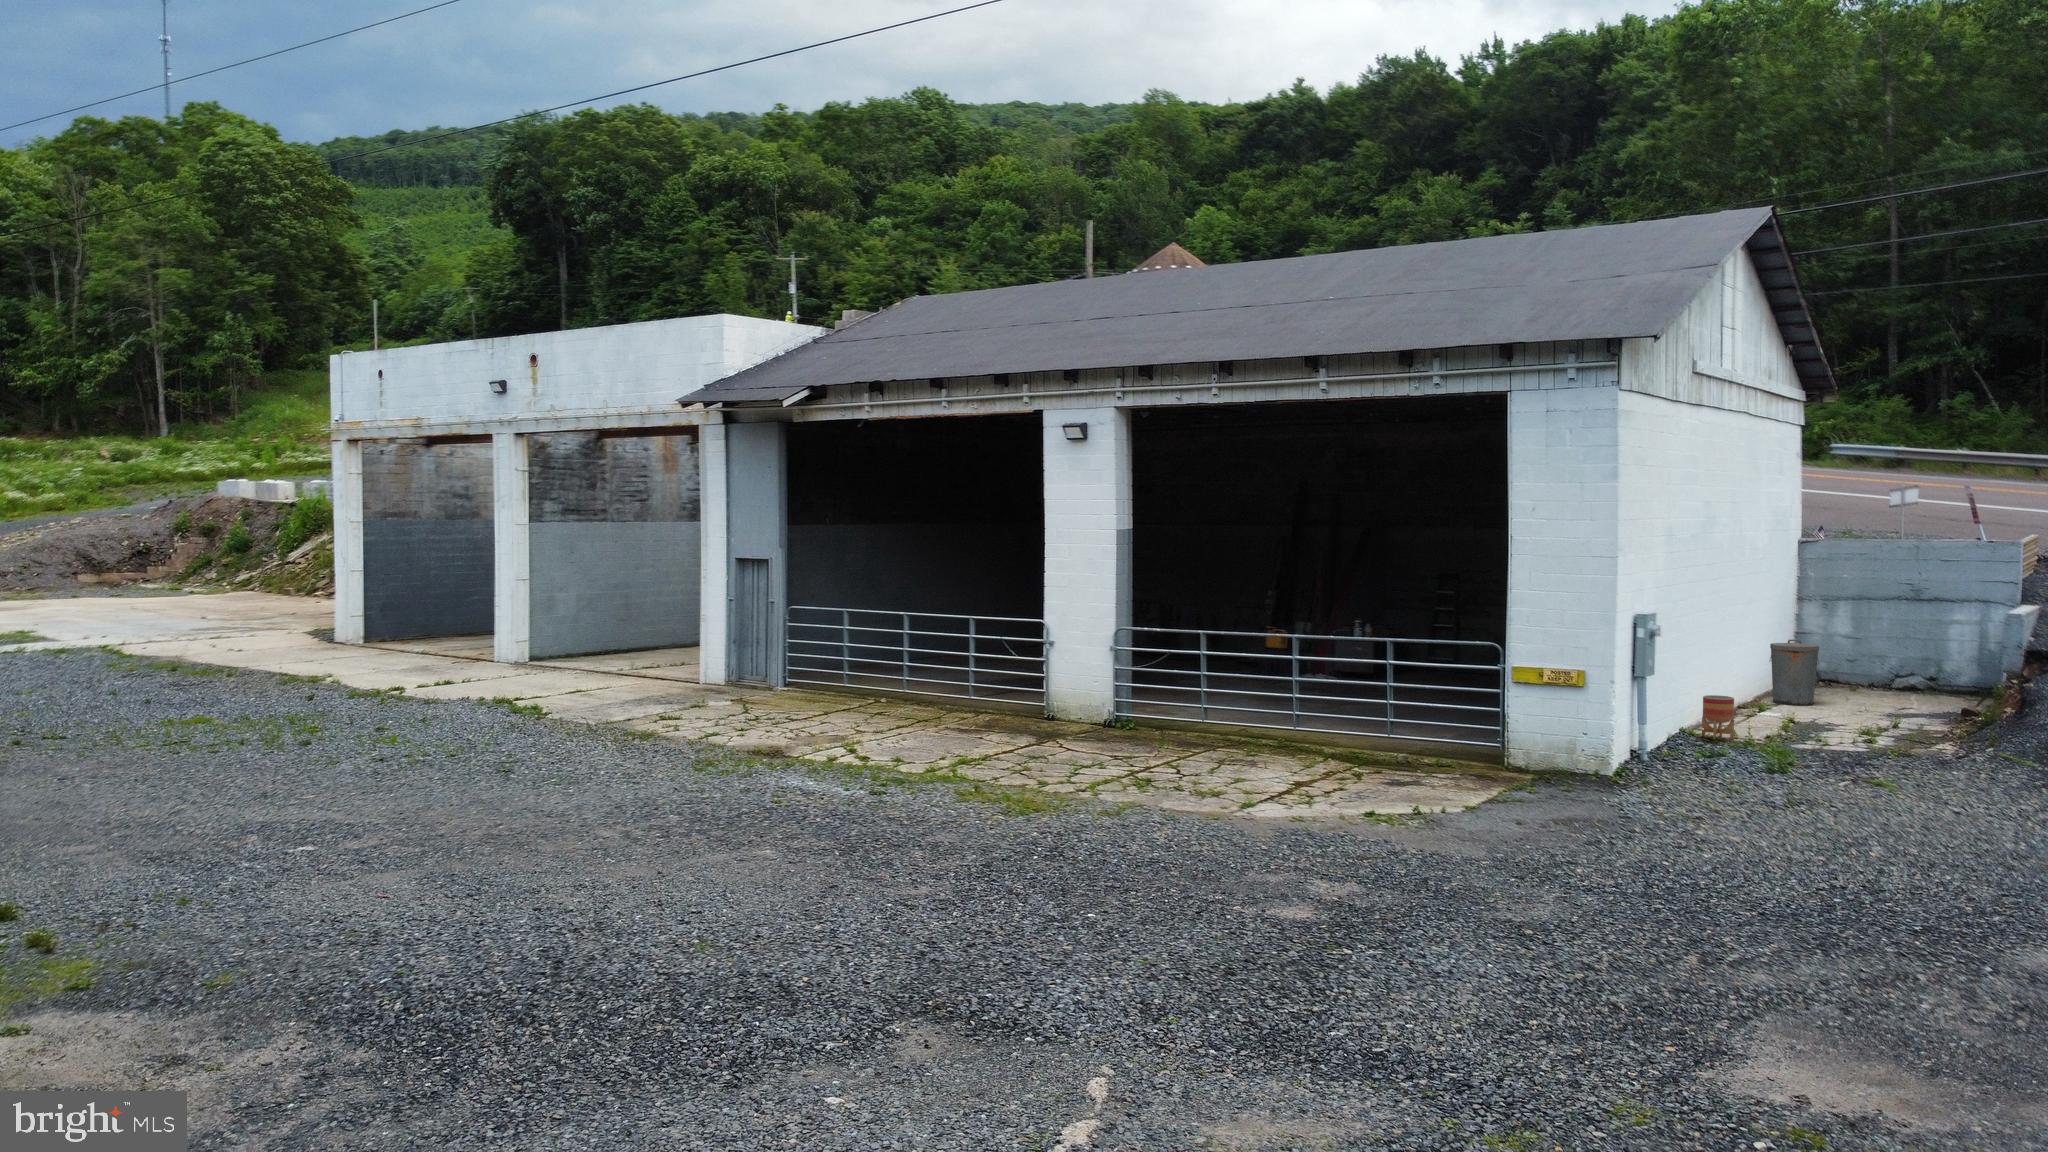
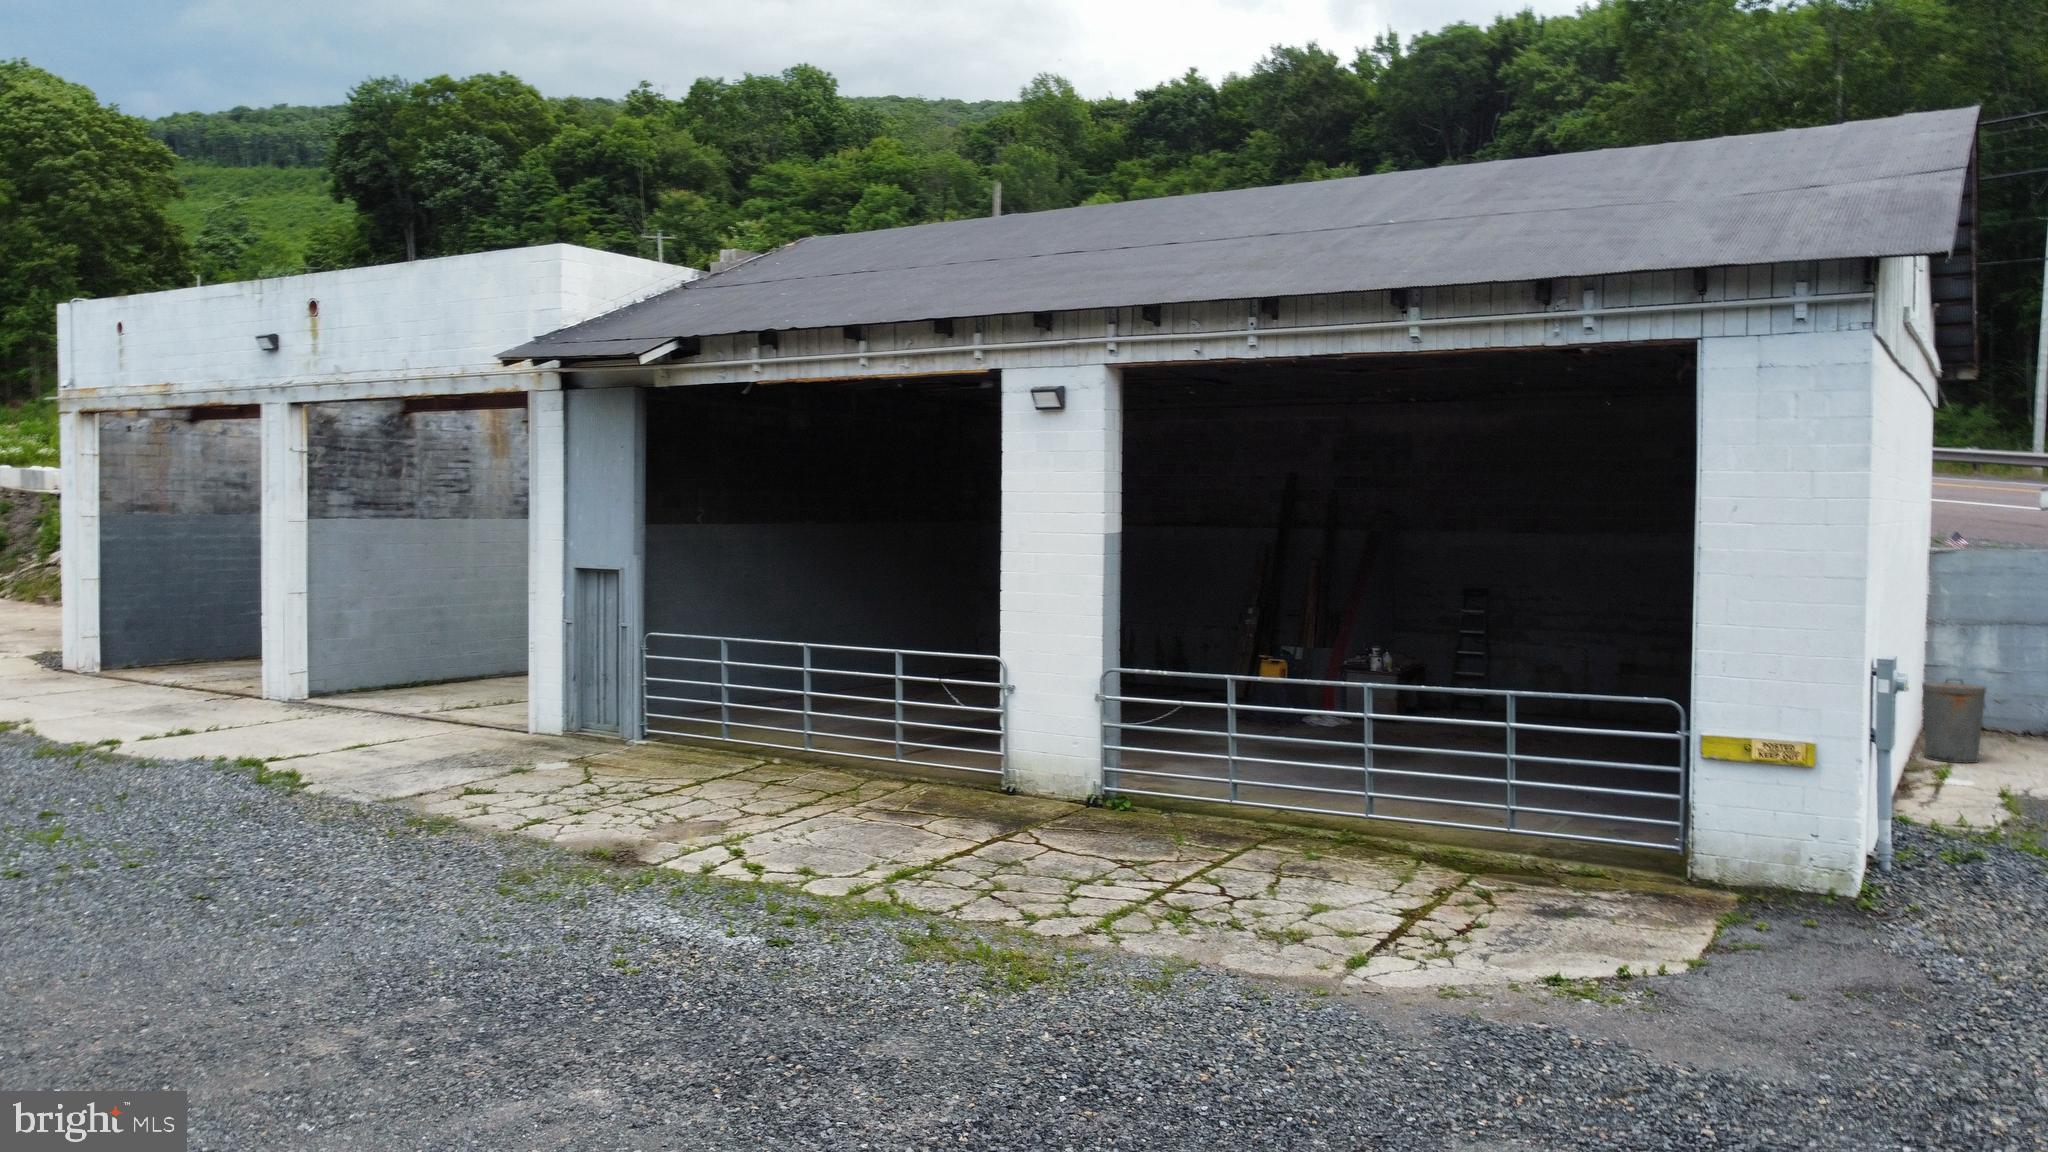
planter: present [1702,695,1734,739] -> none [1895,761,1942,822]

